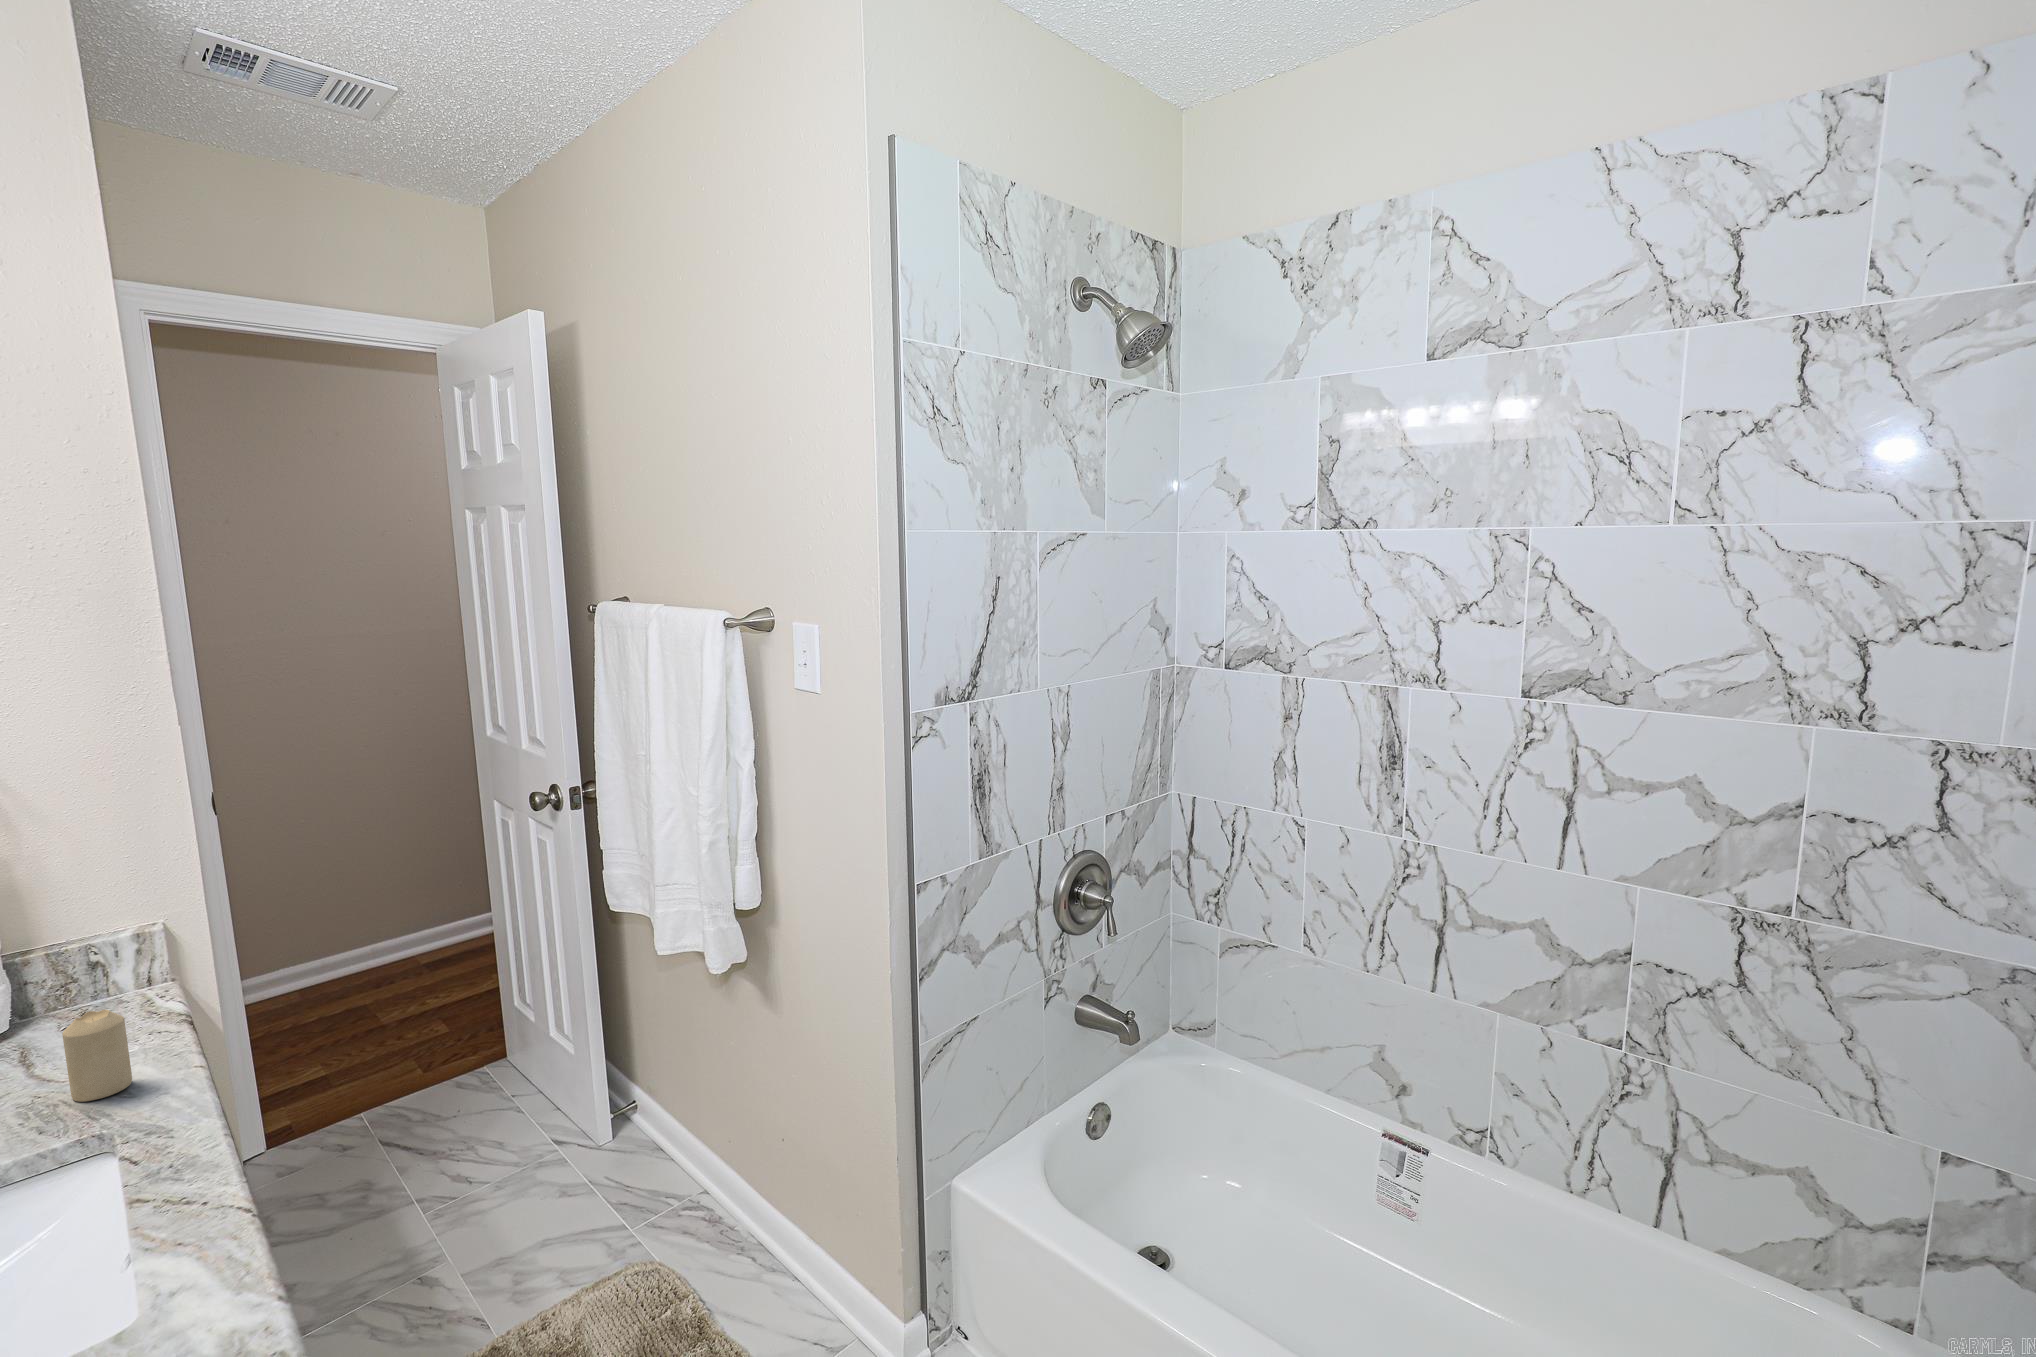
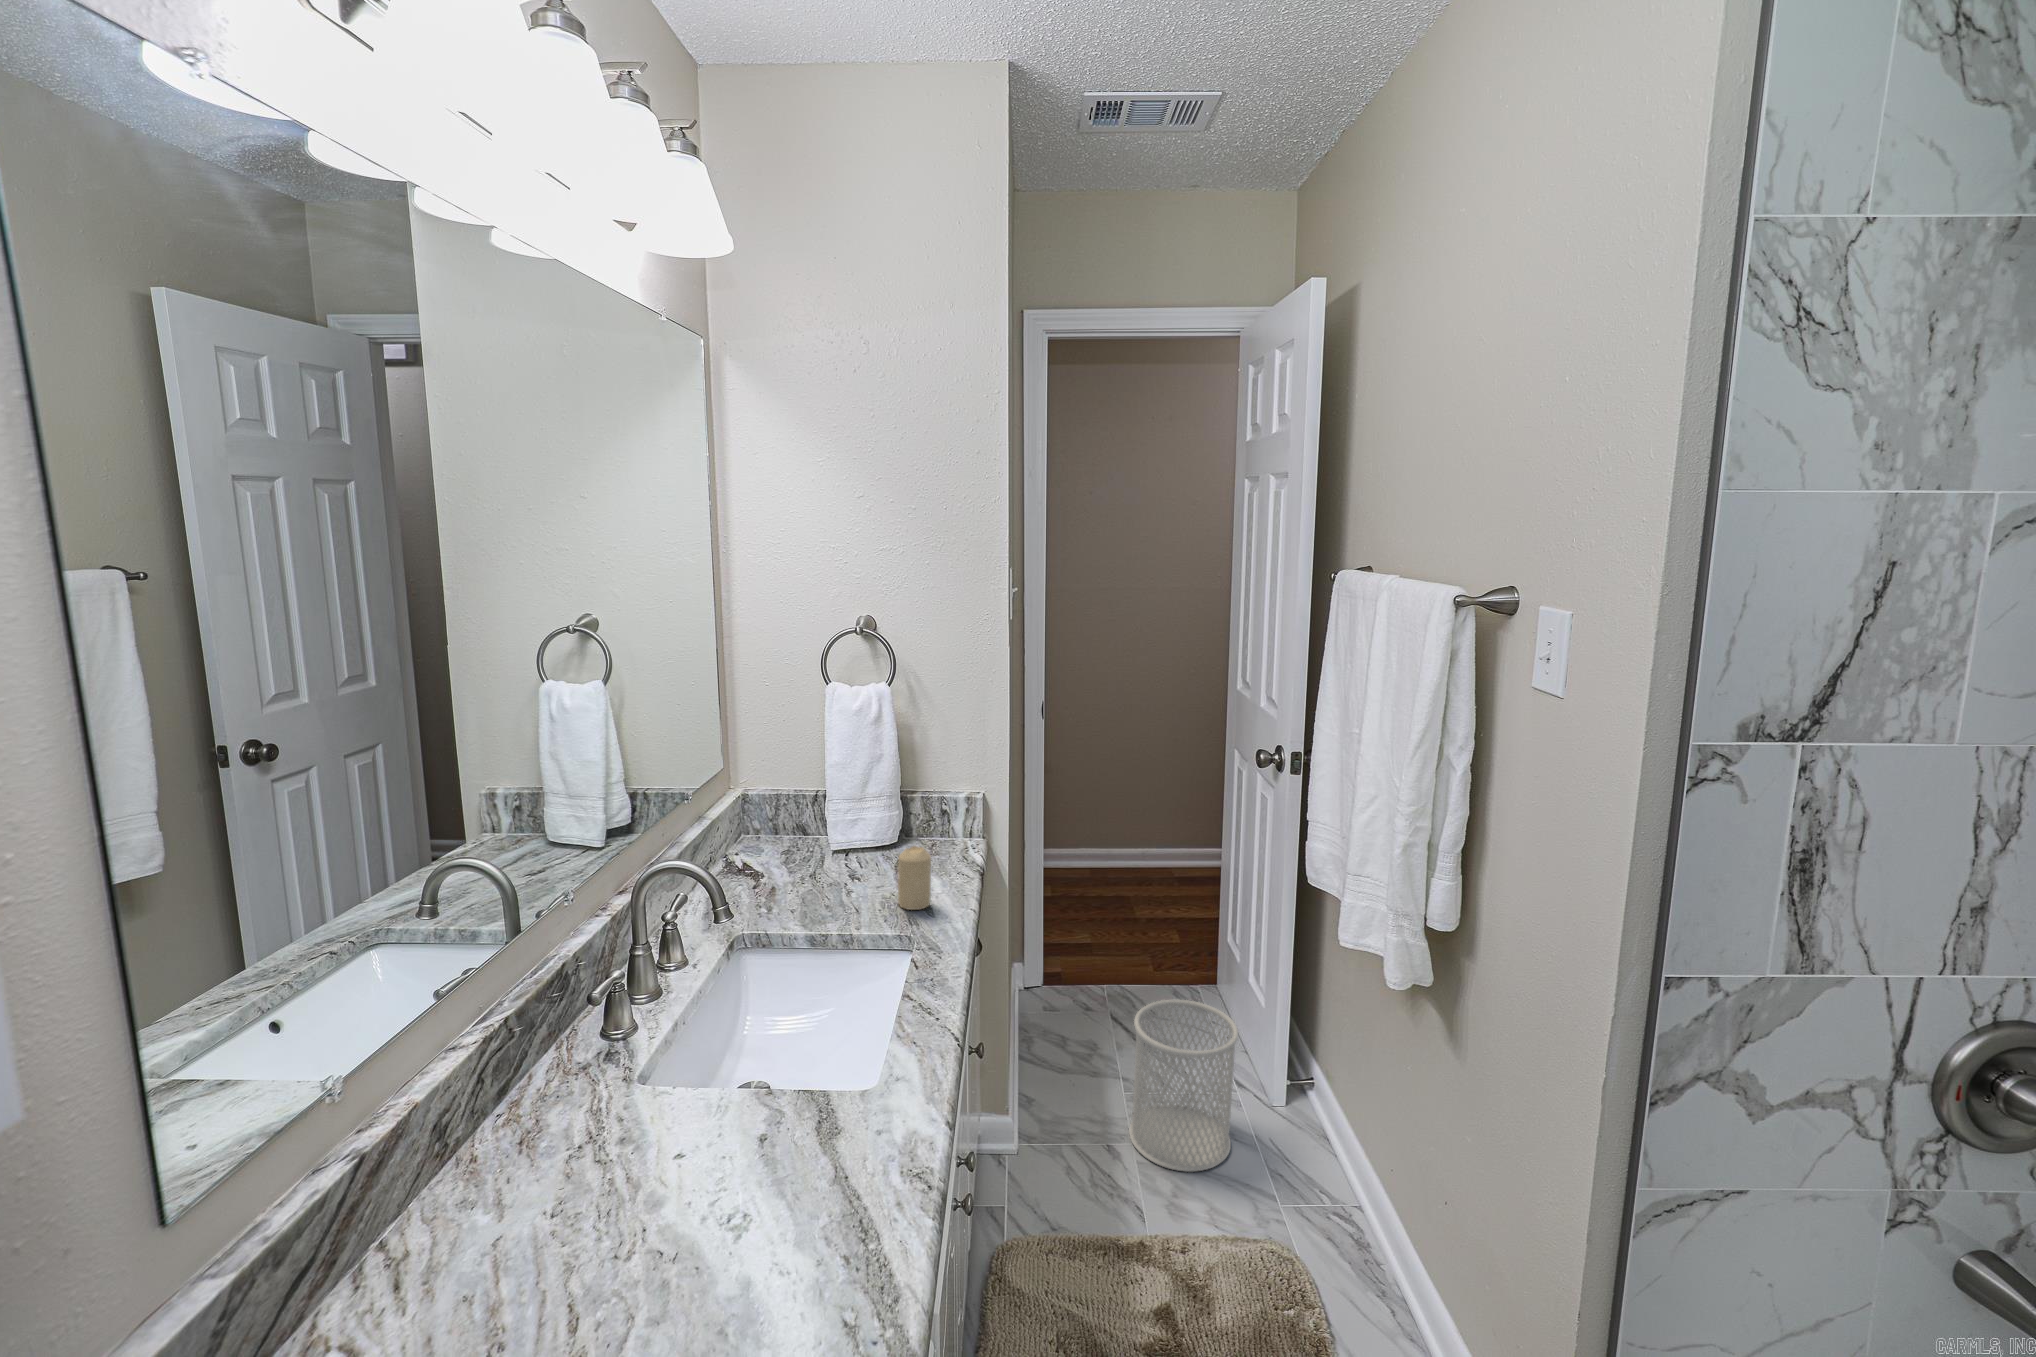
wastebasket: none [429,1072,566,1268] -> present [1129,1000,1238,1172]

